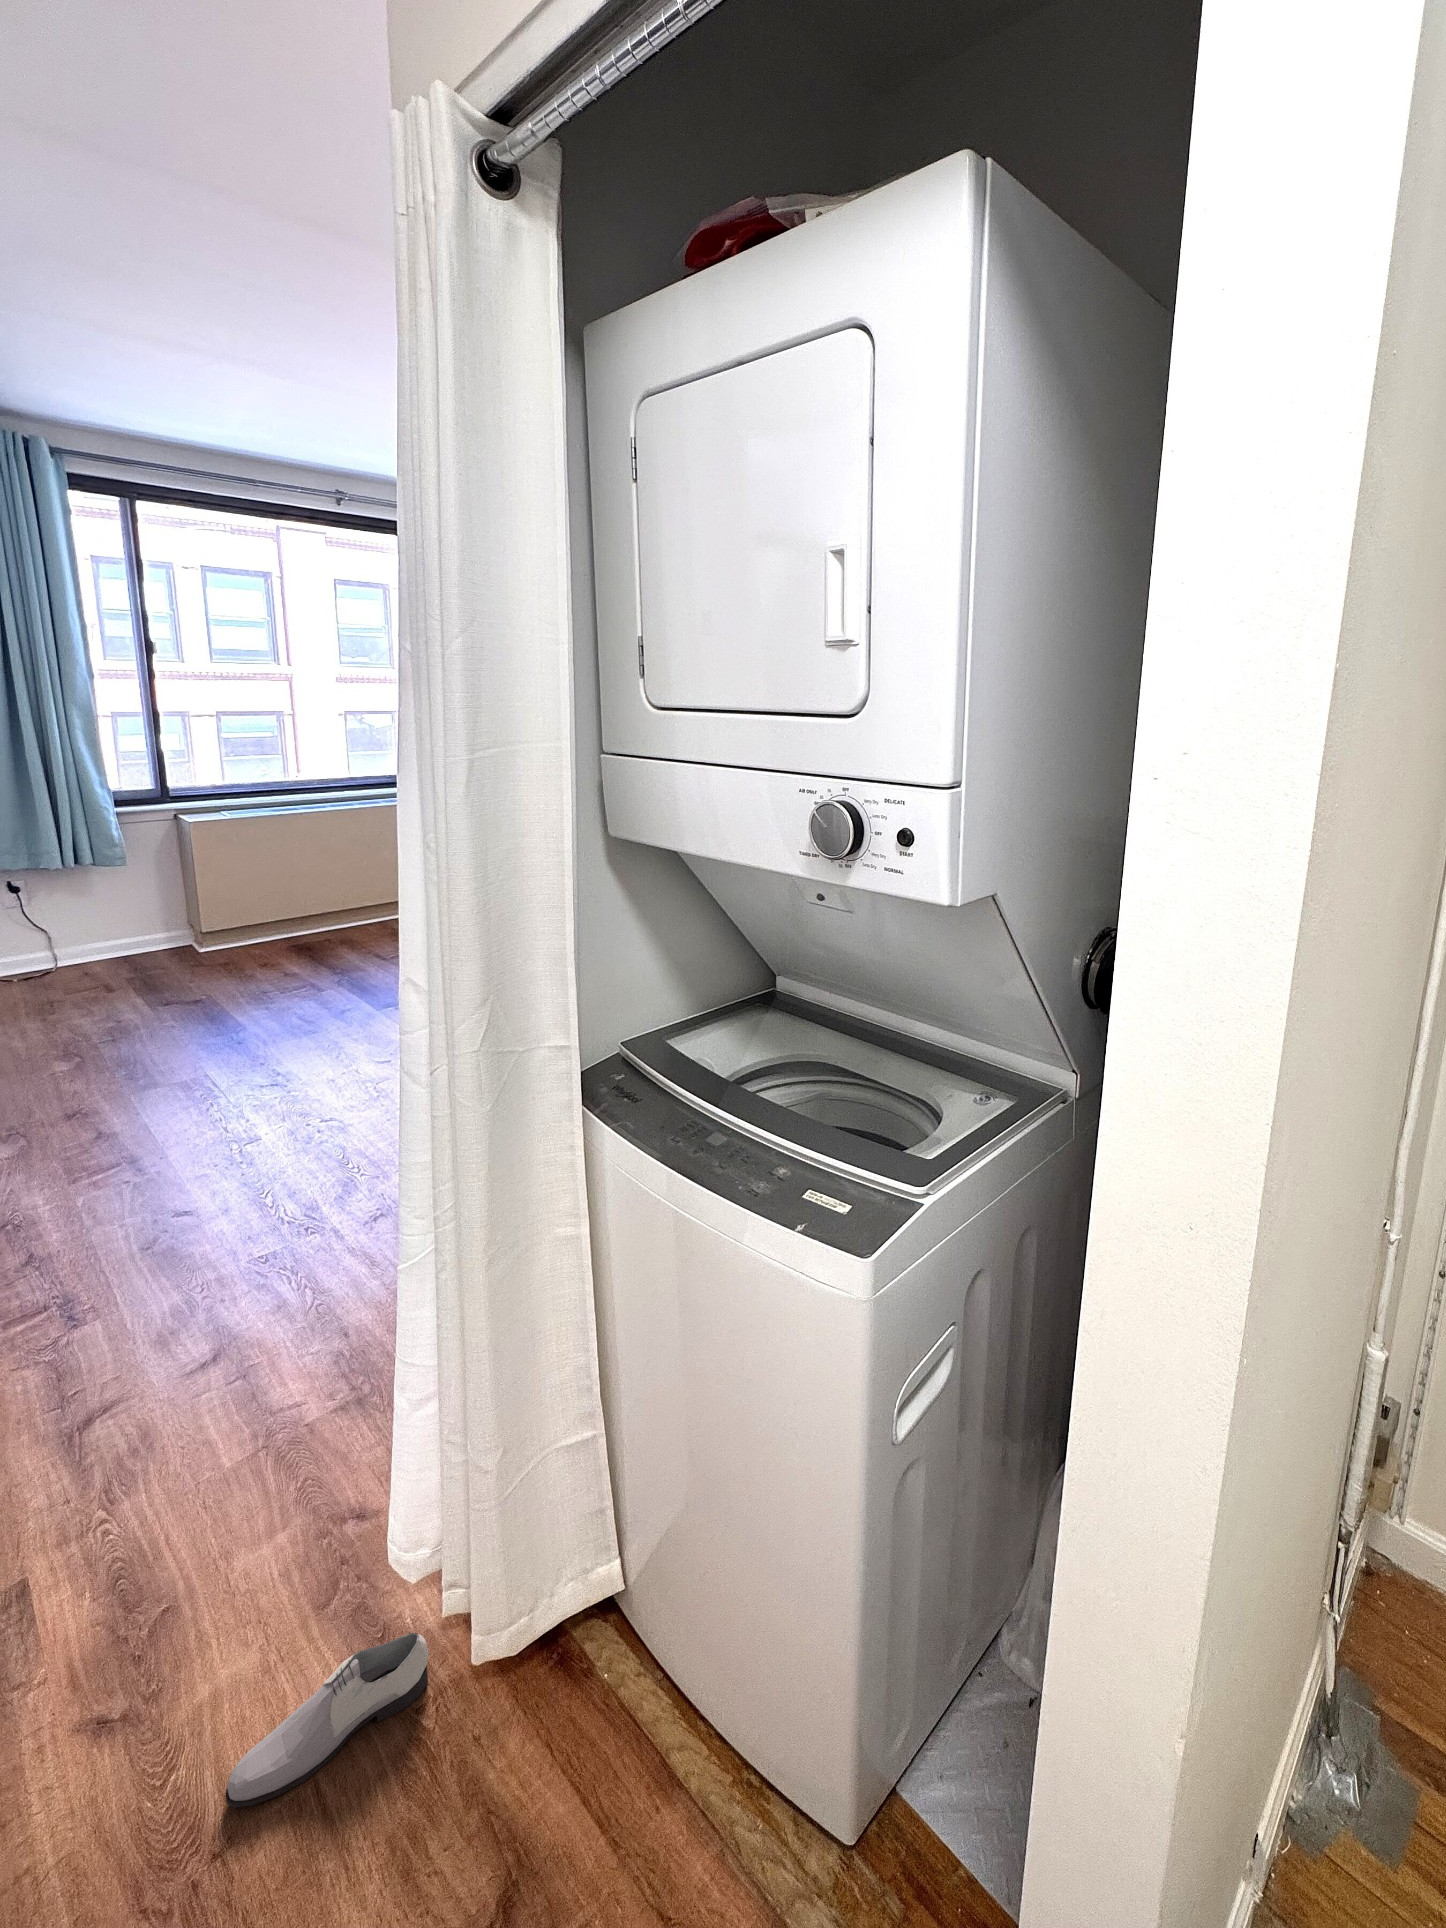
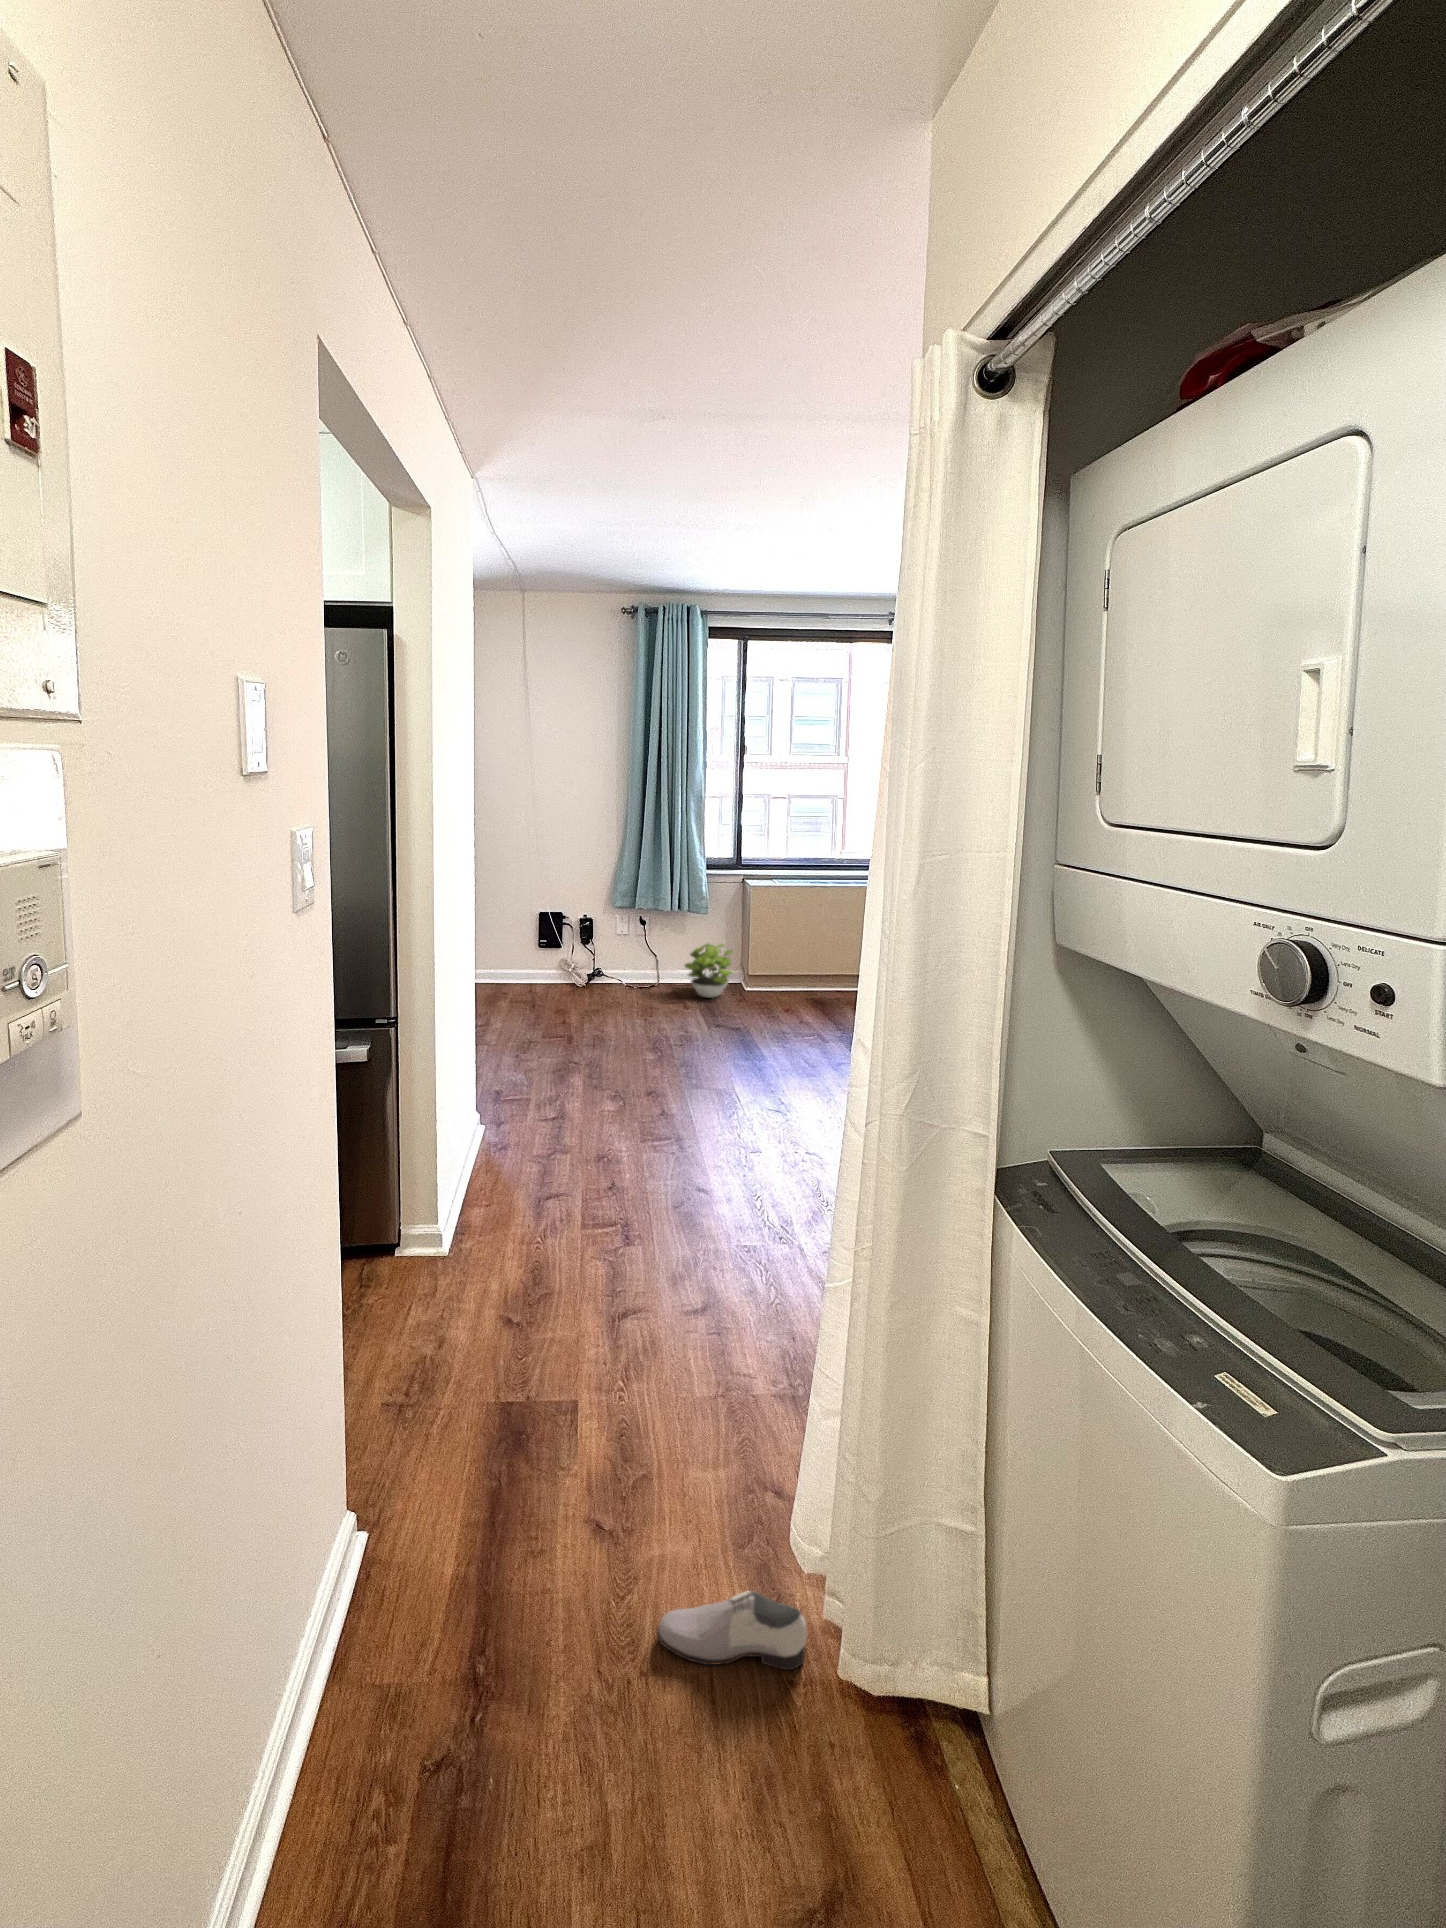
potted plant: none [97,901,179,973] -> present [685,944,732,998]

